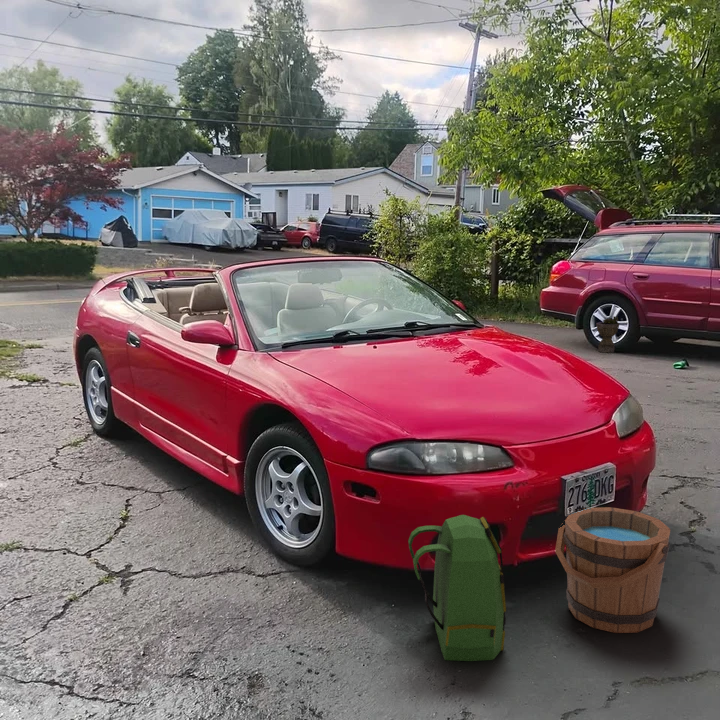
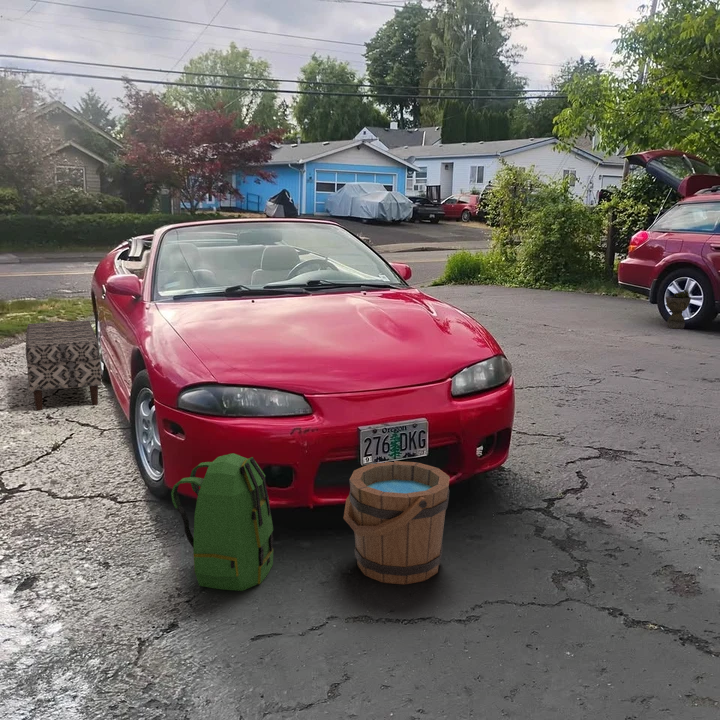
bench: none [7,372,123,479] -> present [25,320,101,411]

